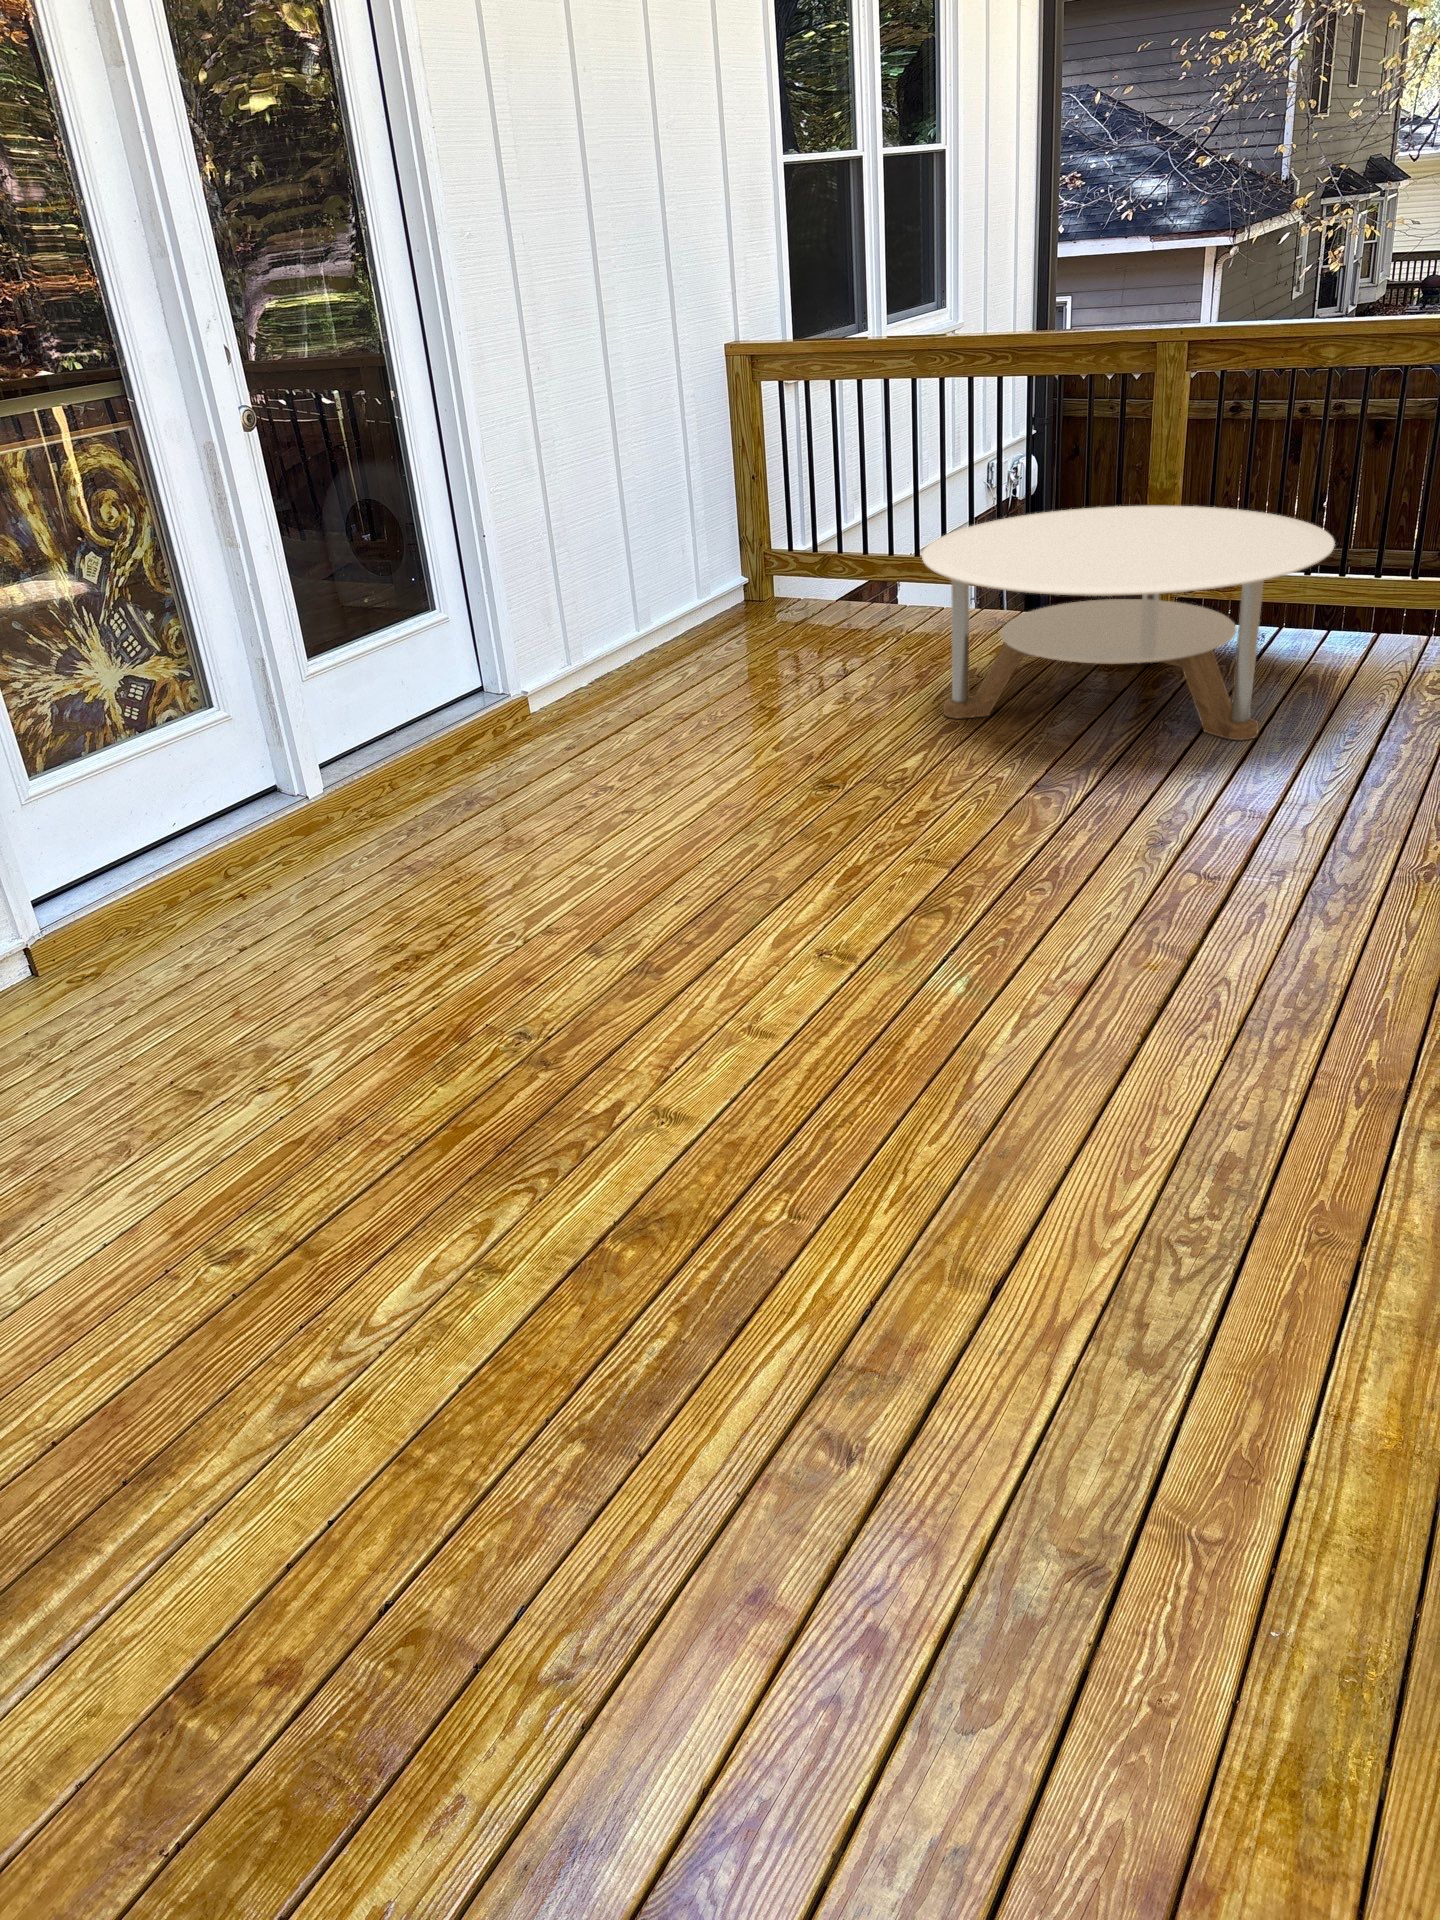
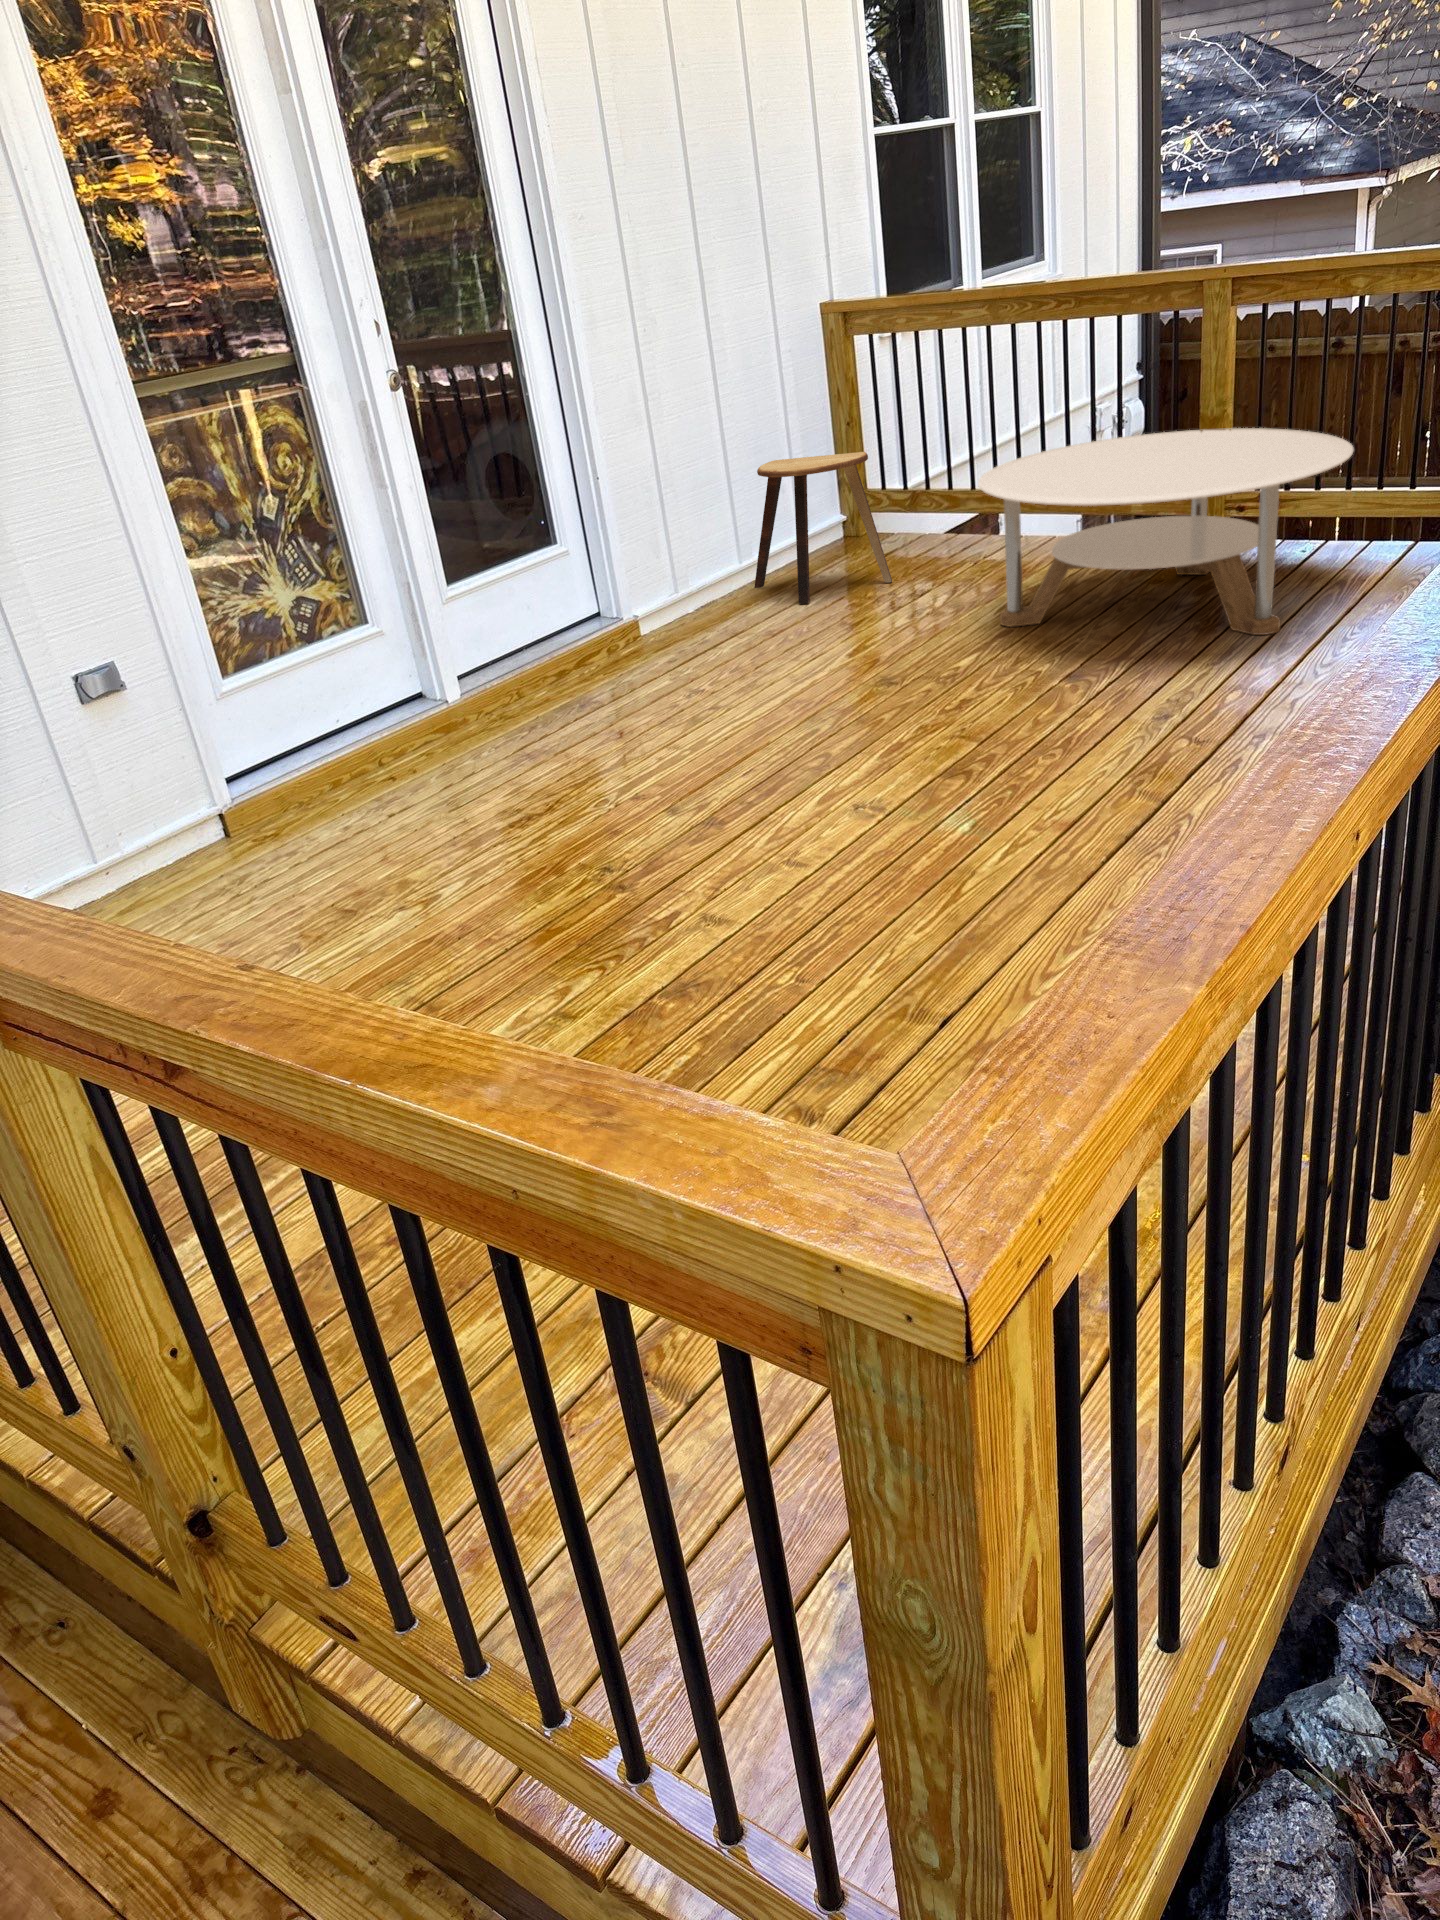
stool: none [655,513,811,680] -> present [754,452,892,604]

